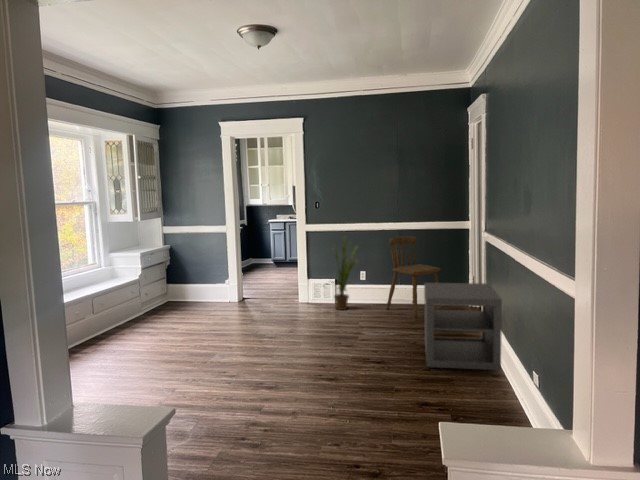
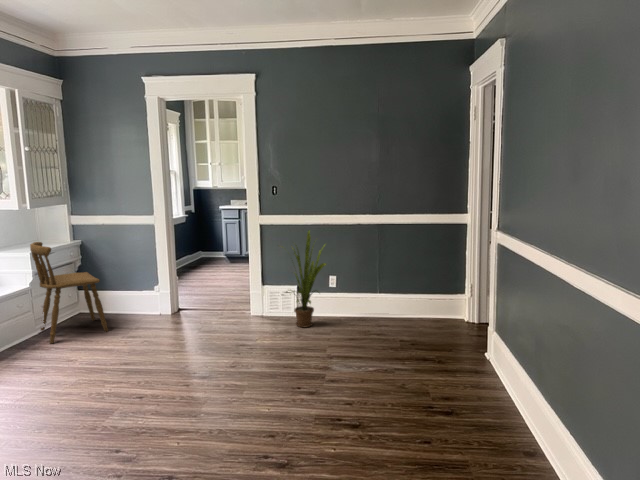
dining chair: present [387,236,444,317] -> present [30,242,108,344]
storage cabinet: present [424,283,502,370] -> none [418,304,544,444]

